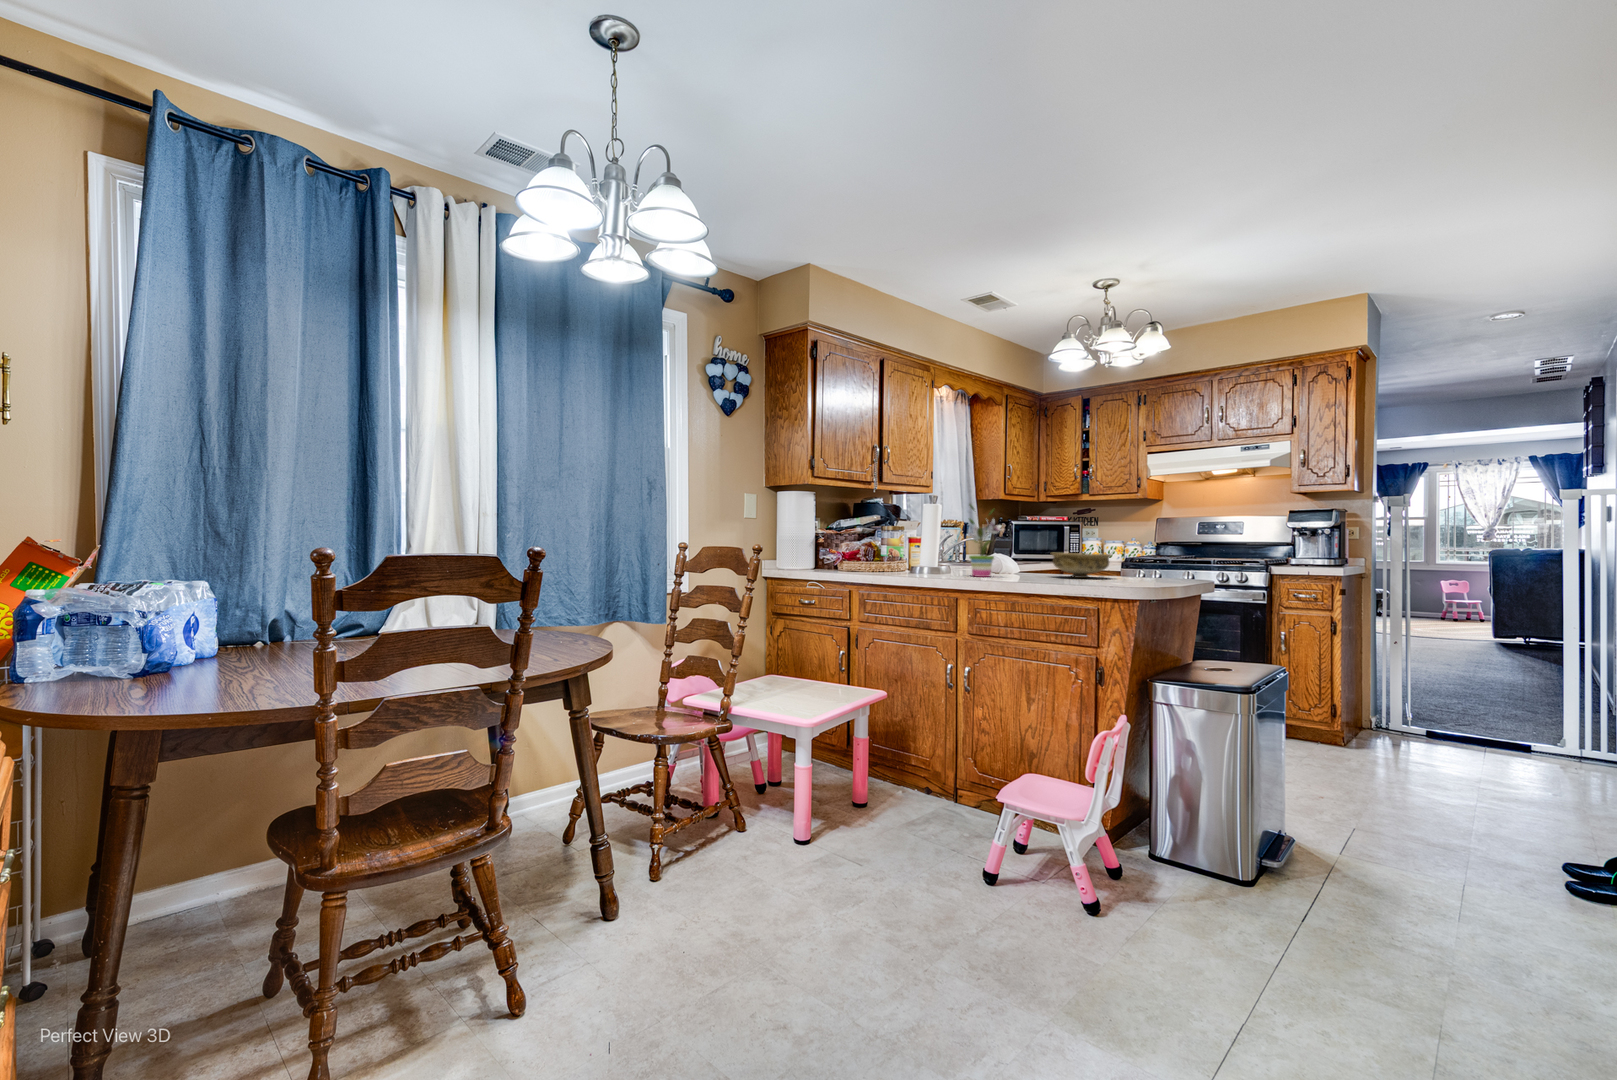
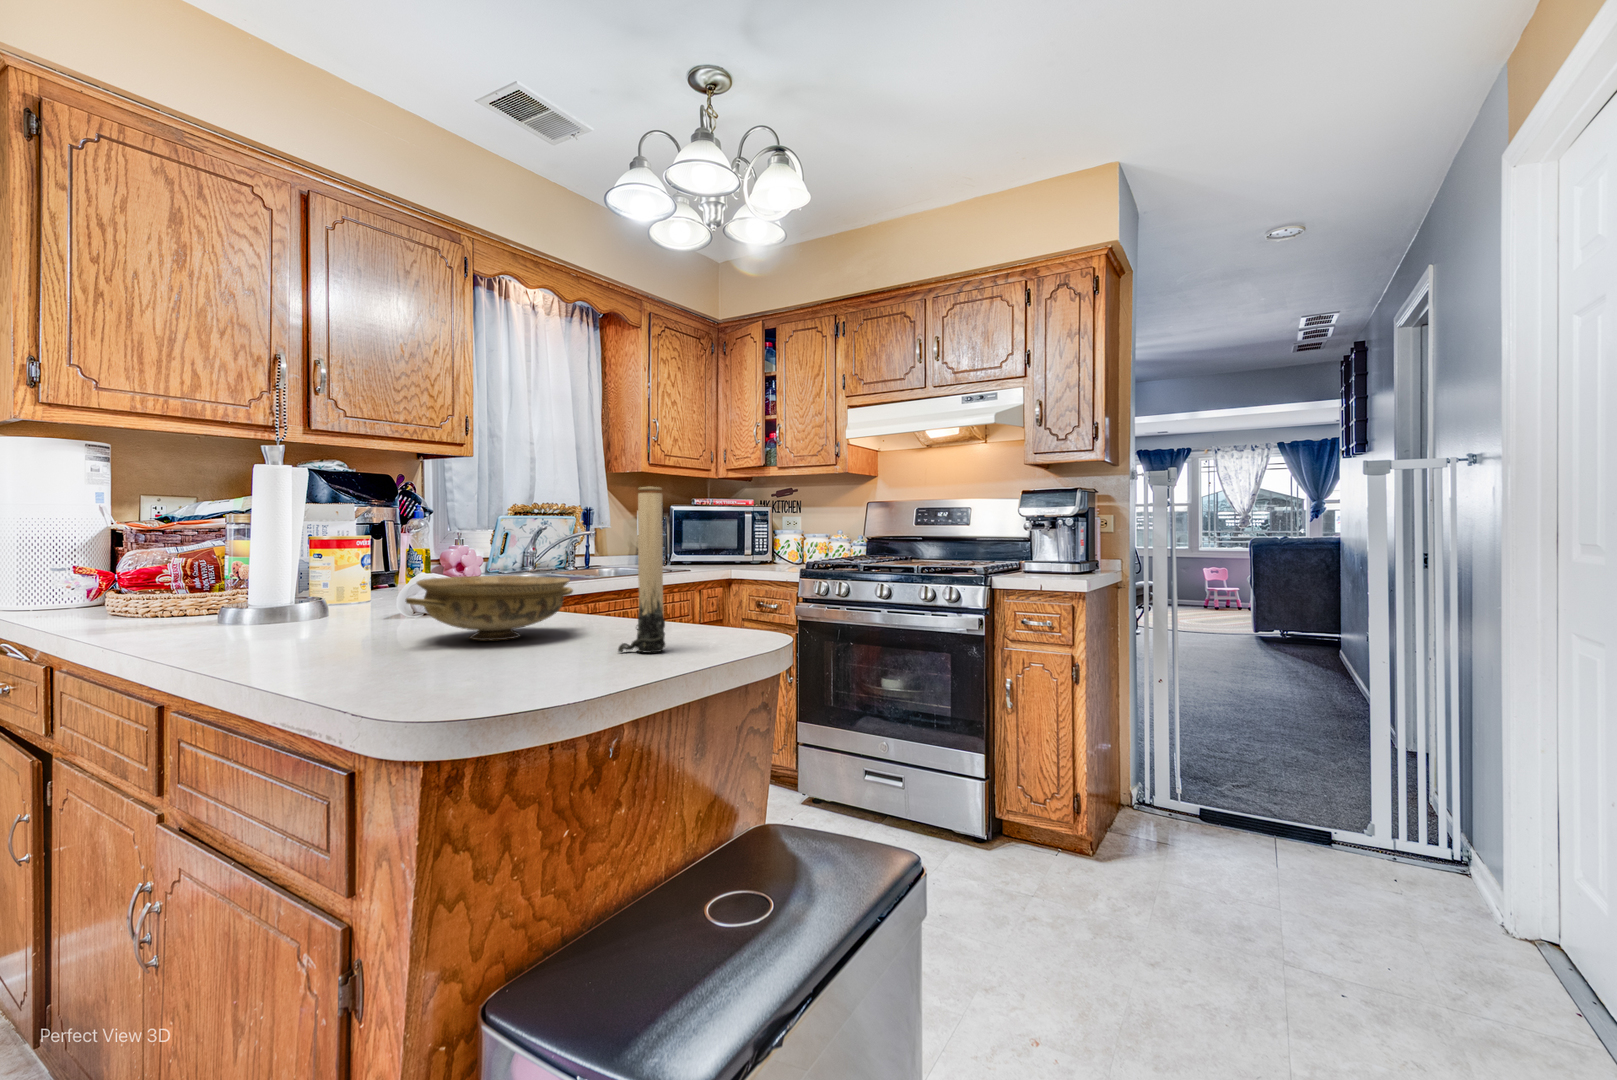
potted plant: present [969,504,1001,577] -> none [182,455,281,648]
candle: none [1153,516,1173,581] -> present [618,487,665,653]

